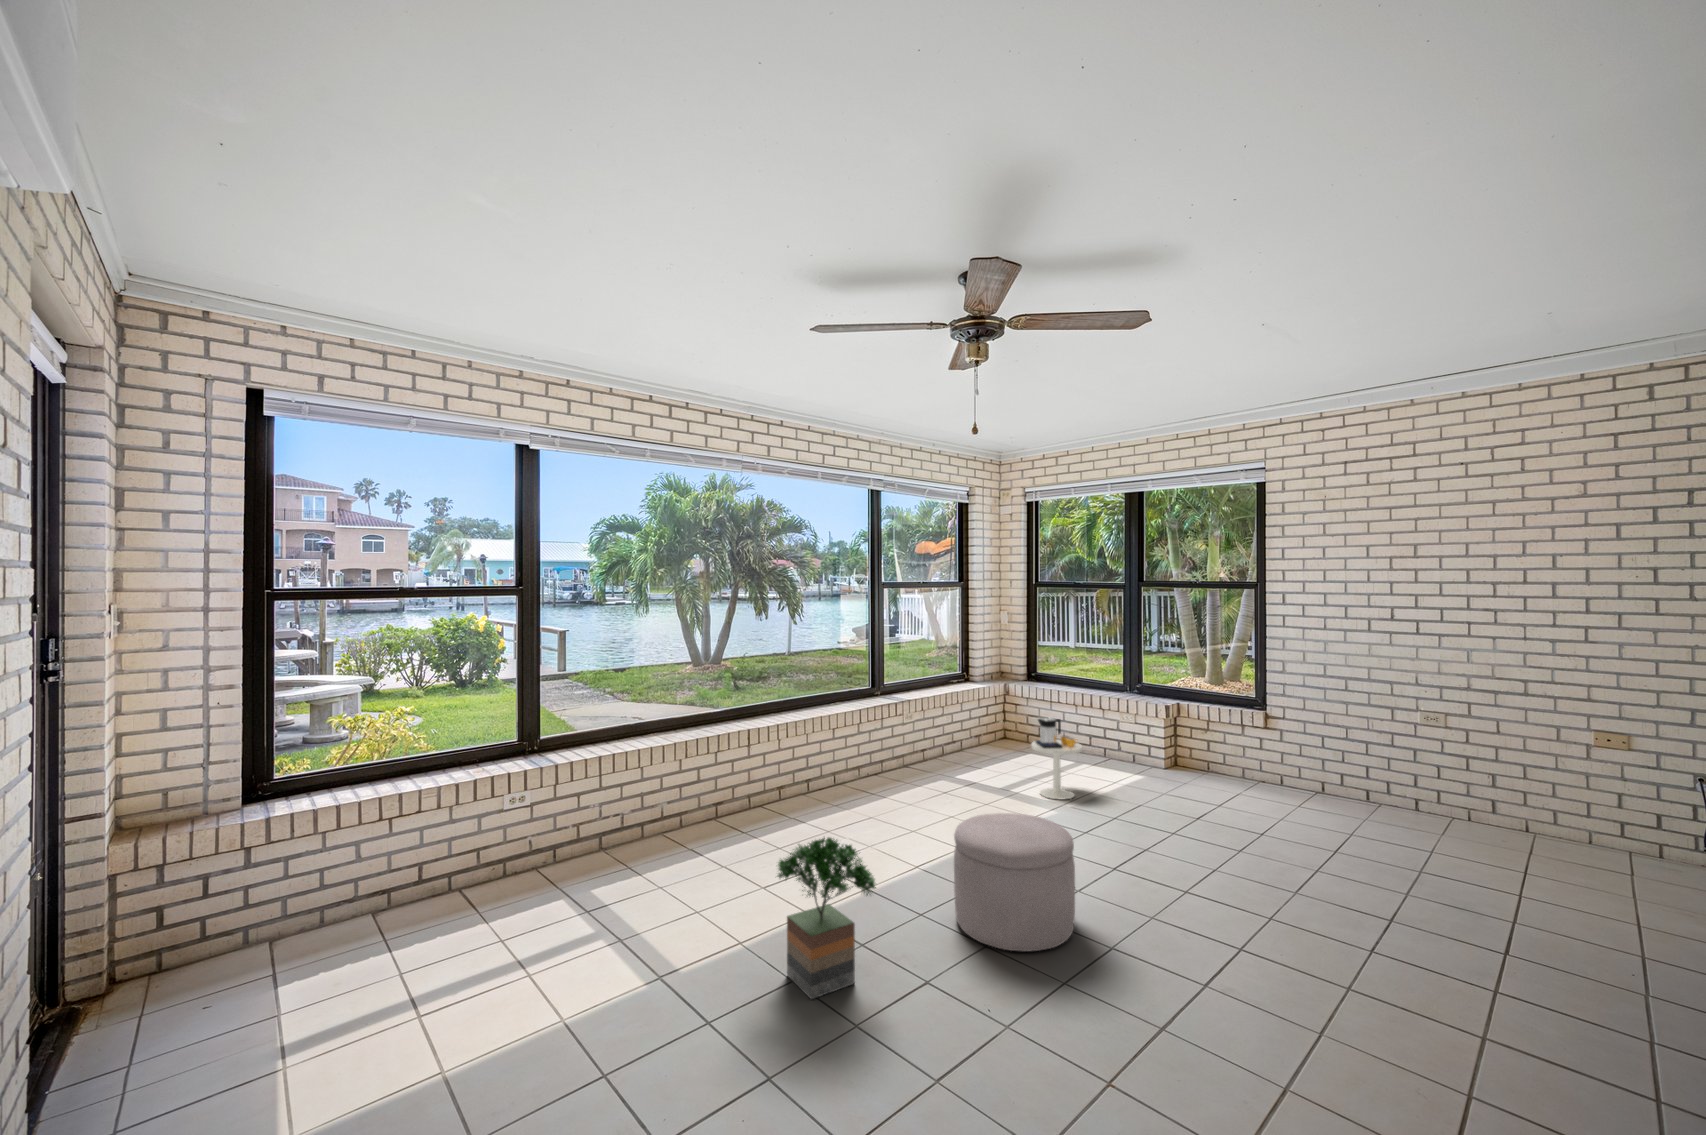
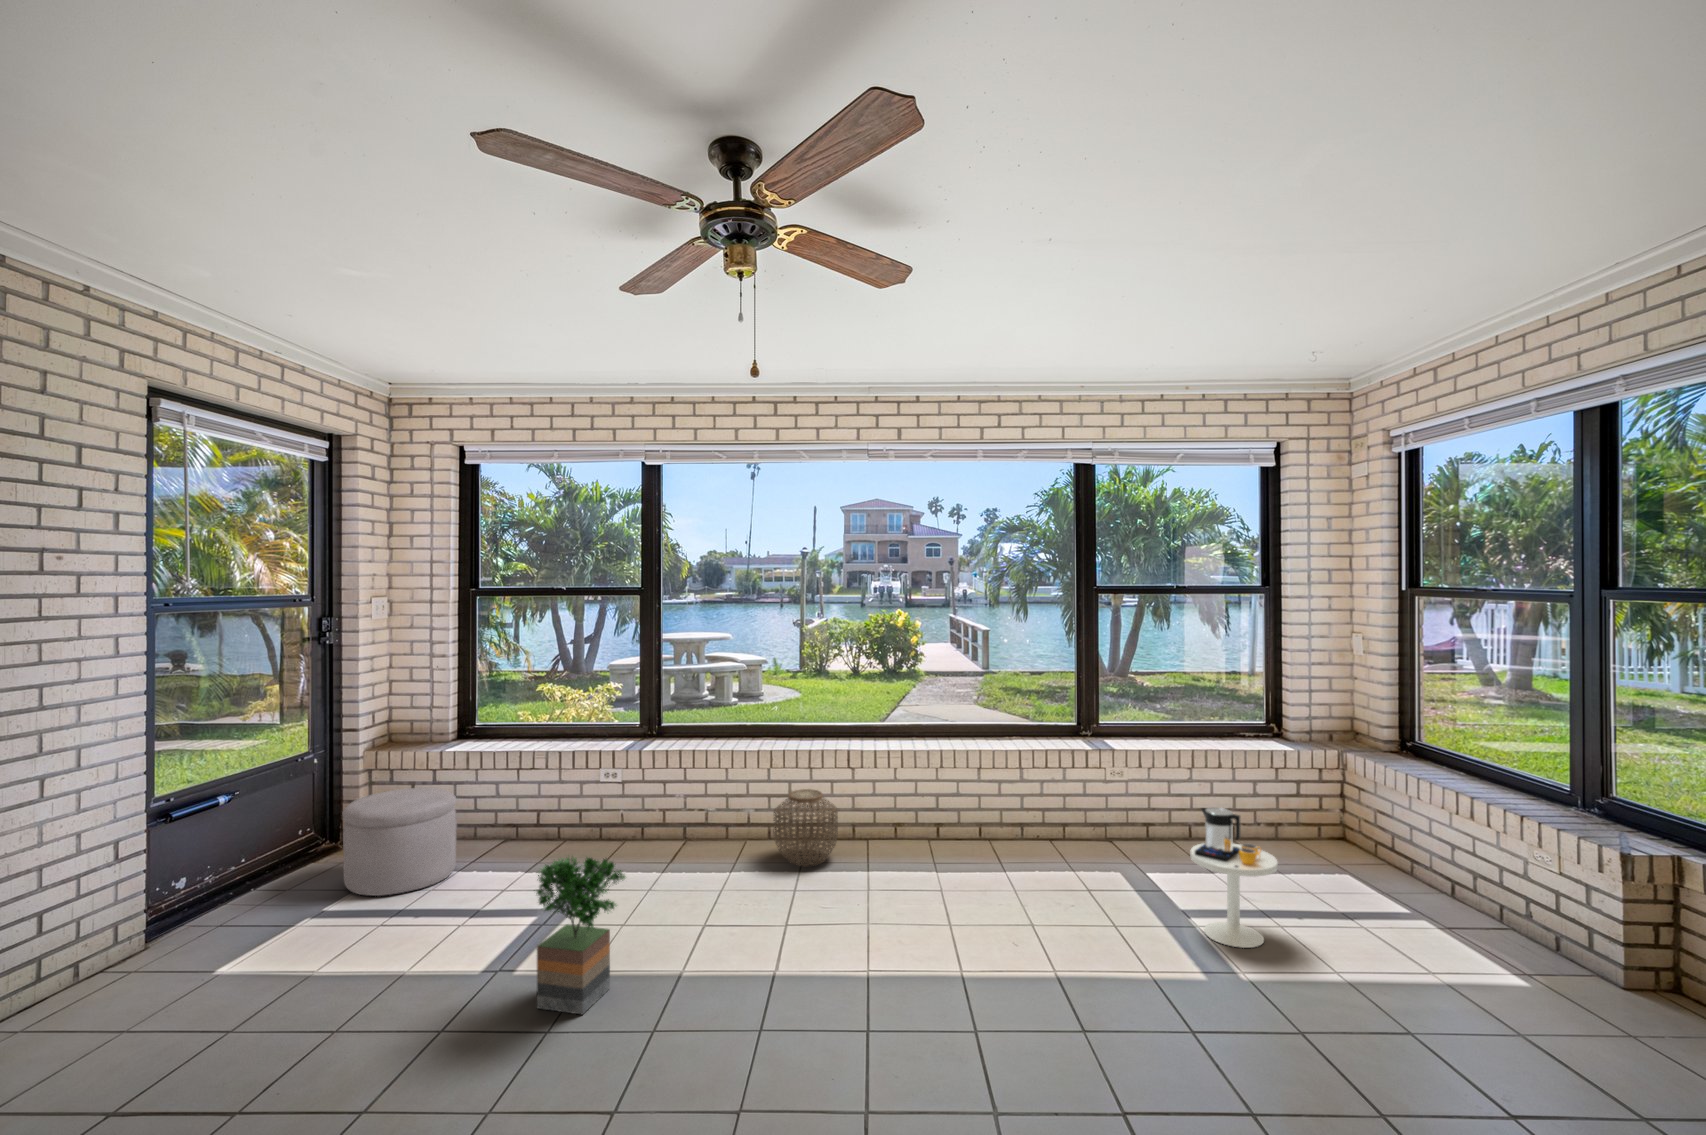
woven basket: none [725,767,785,838] -> present [774,789,838,866]
ottoman: present [954,813,1075,951] -> present [342,788,457,896]

